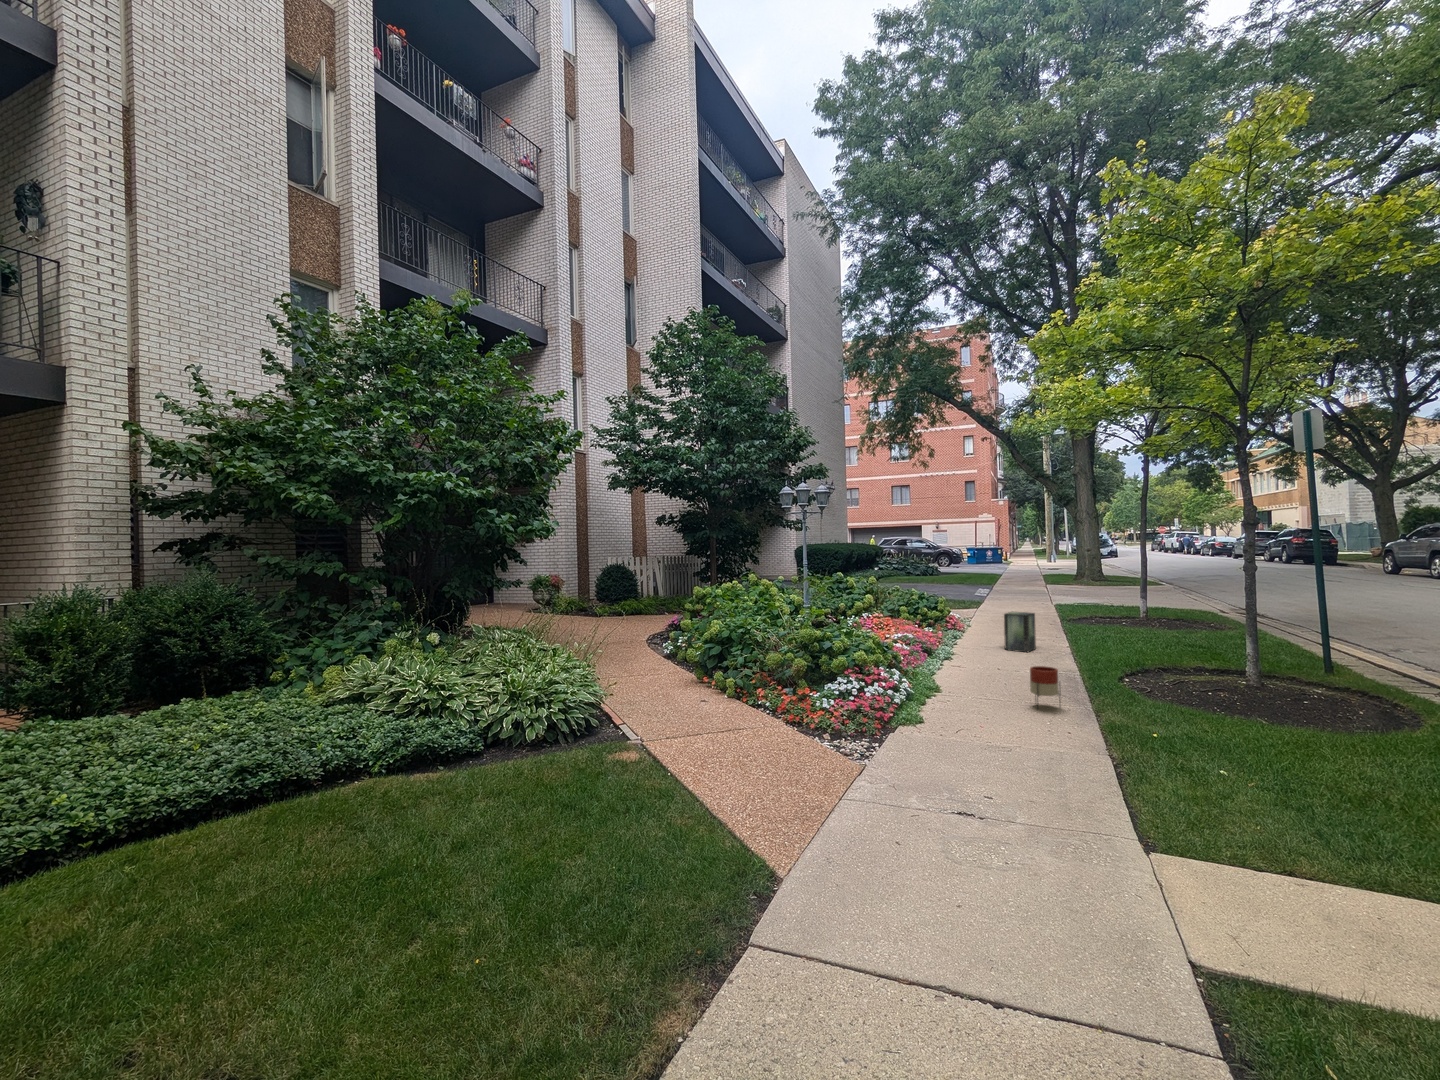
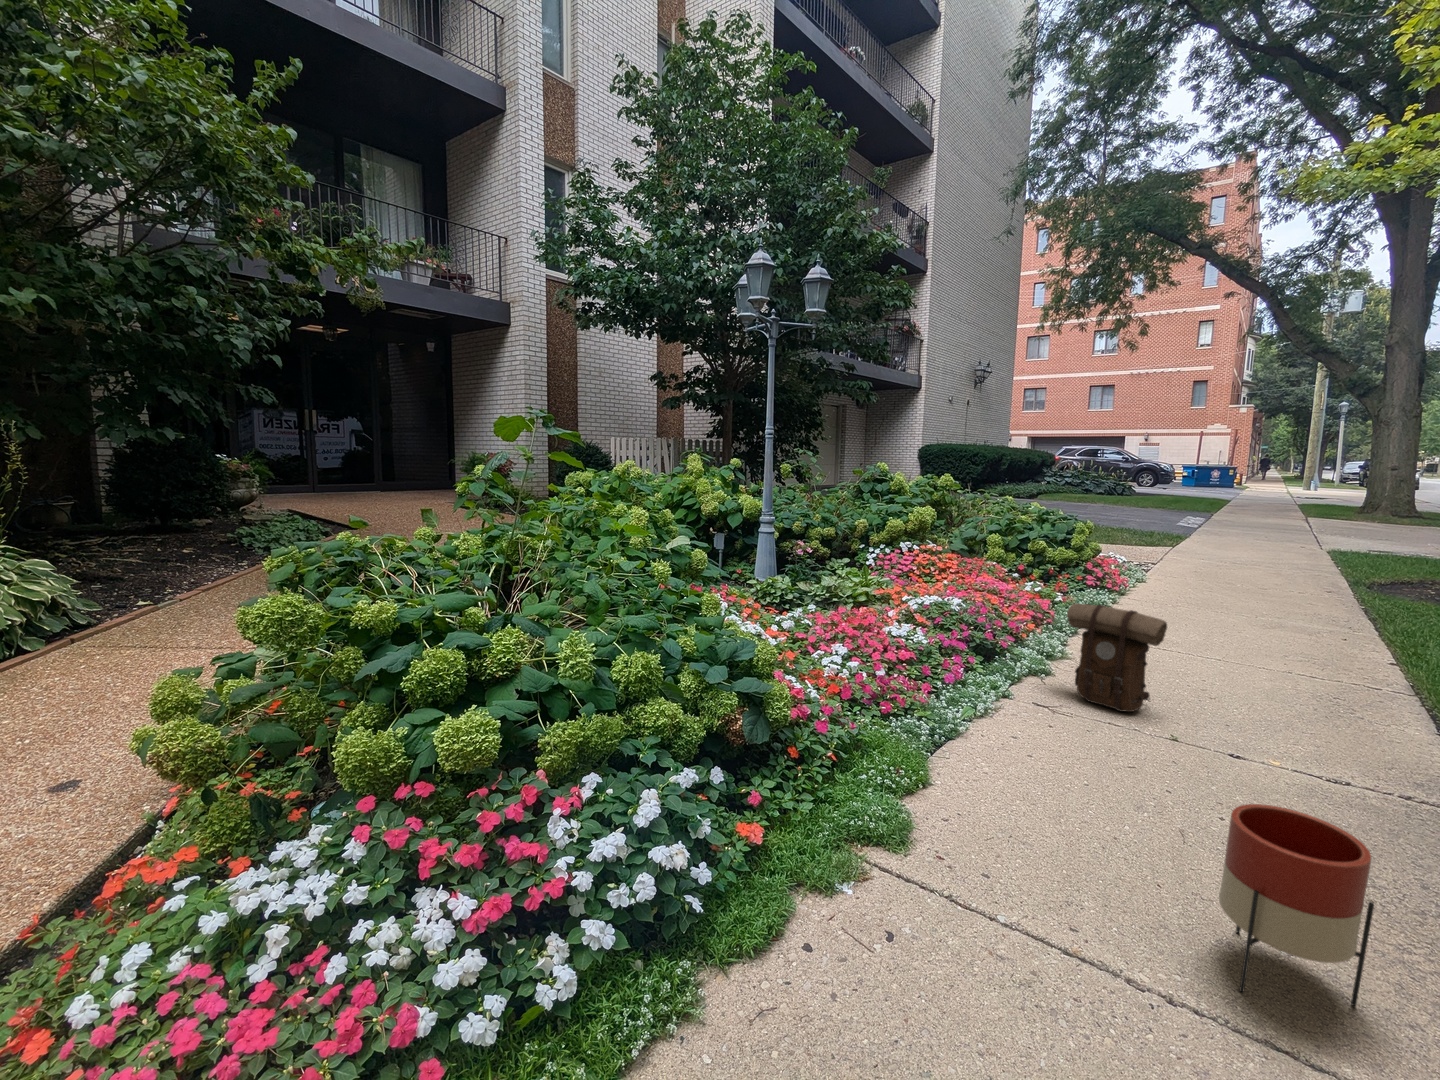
storage box: present [1004,612,1036,653] -> none [1188,563,1280,660]
backpack: none [965,629,1001,671] -> present [1067,603,1167,712]

